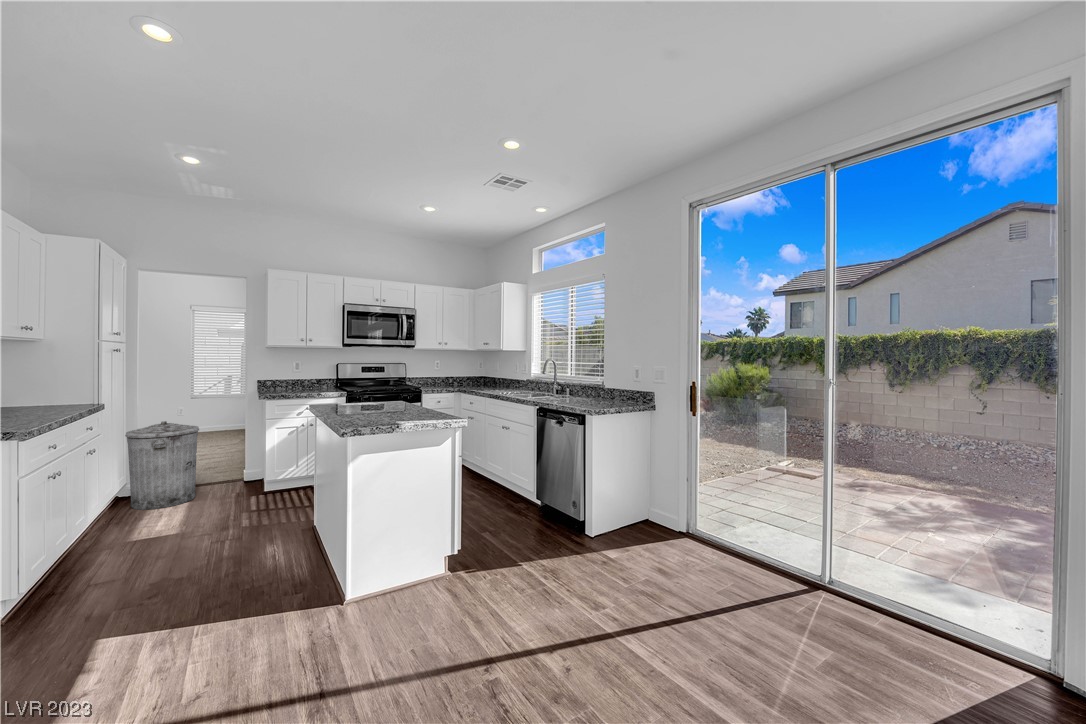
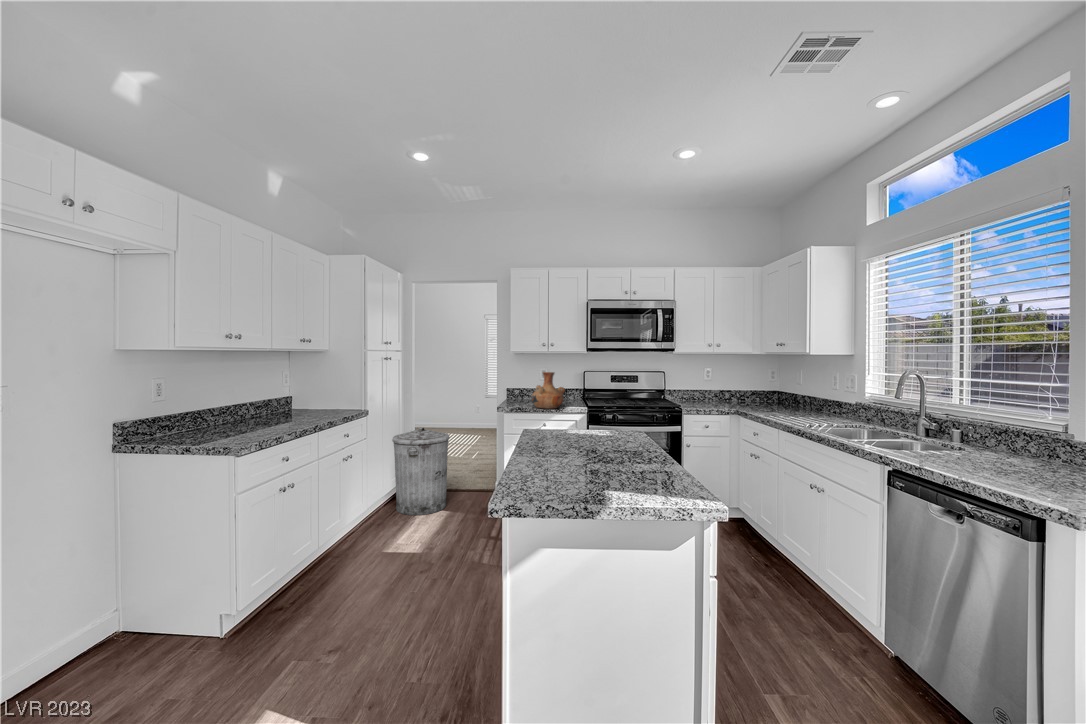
vase: none [295,363,326,394] -> present [531,372,565,409]

